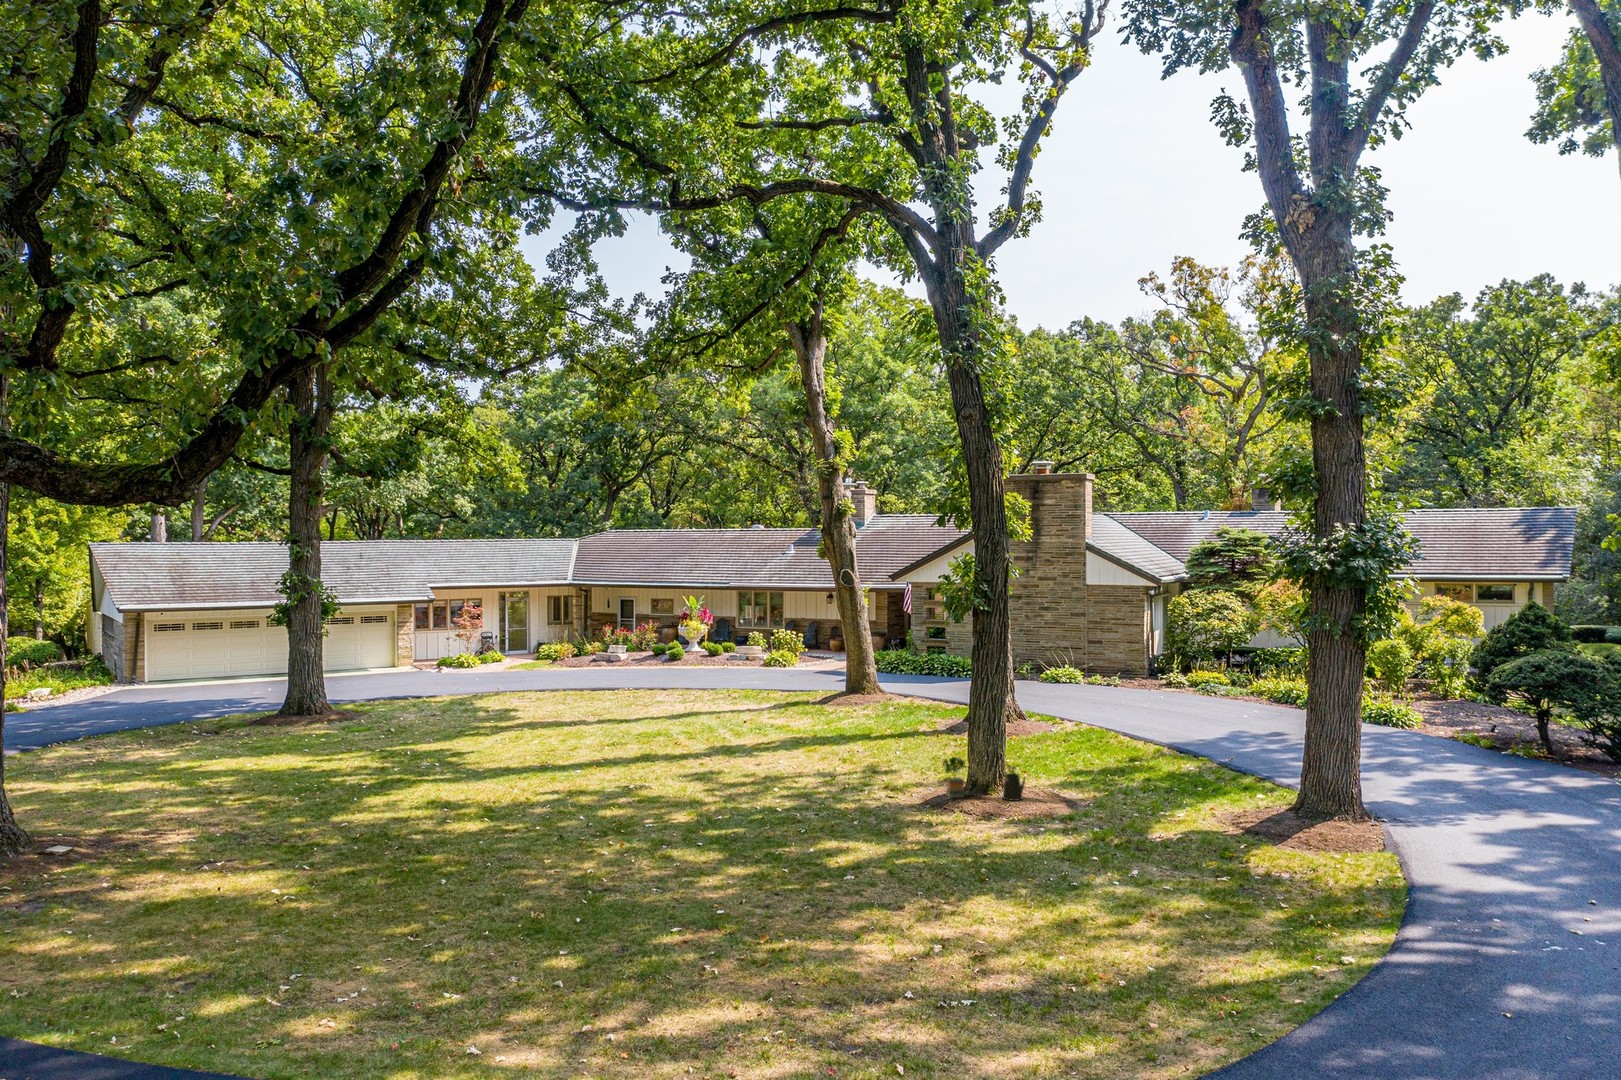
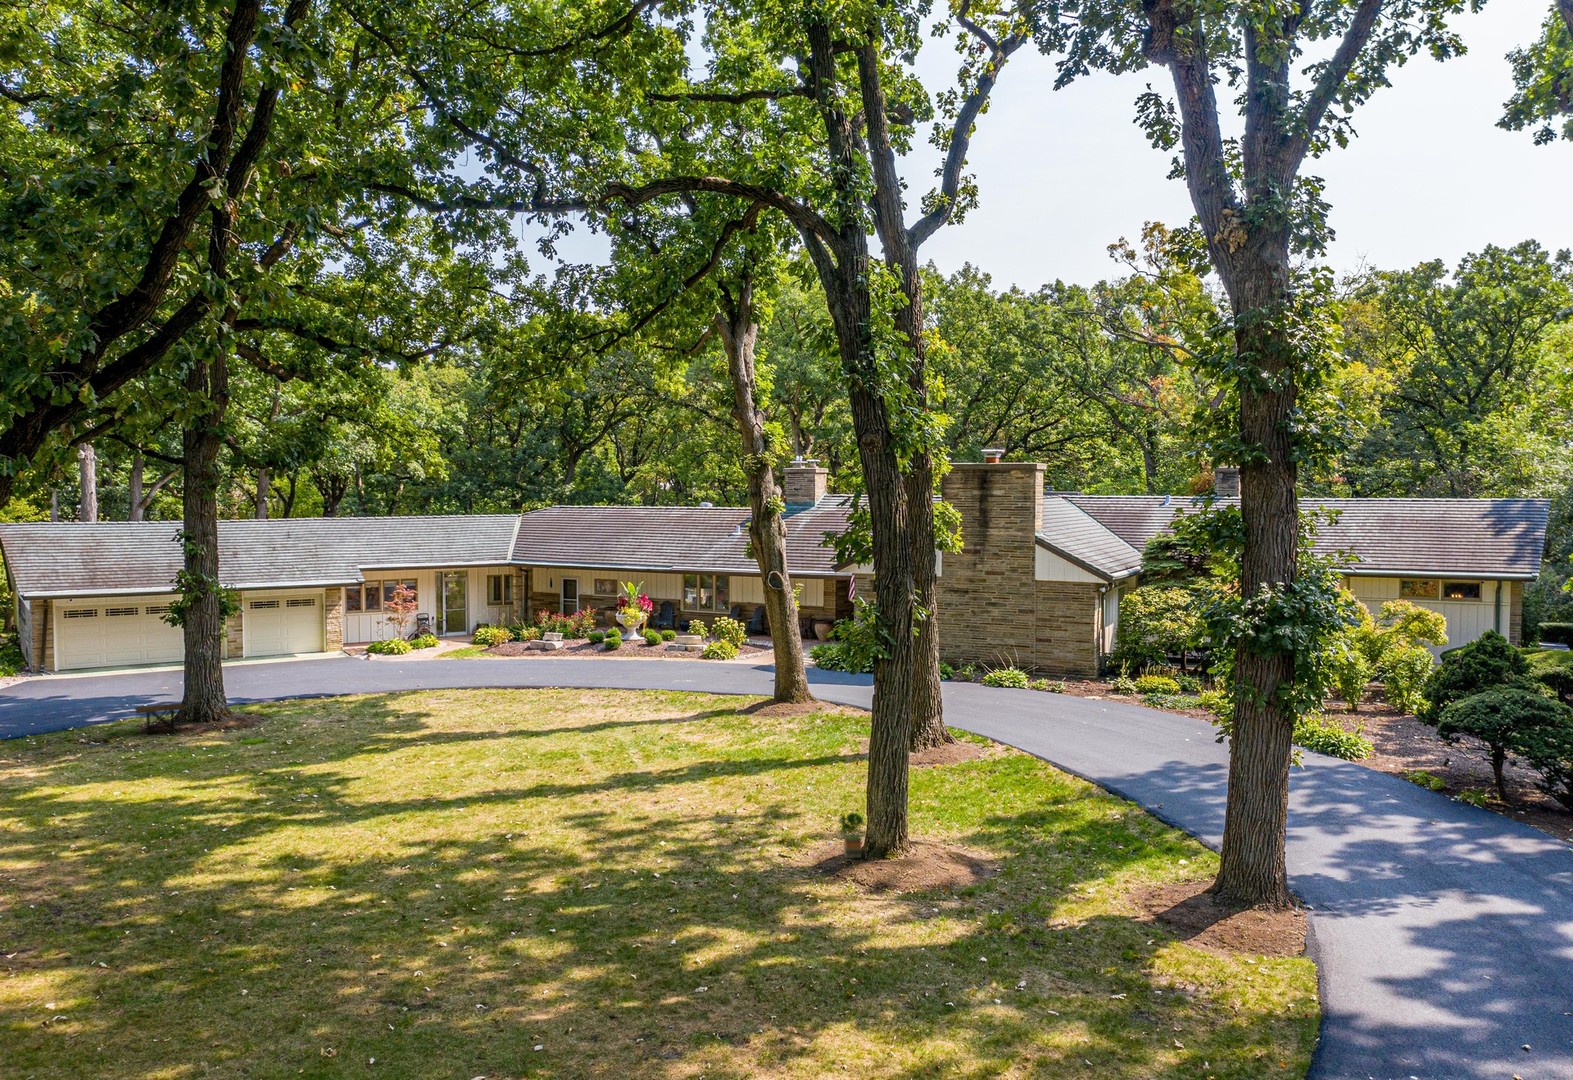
side table: none [245,694,294,722] -> present [135,703,185,734]
watering can: present [1001,764,1025,801] -> none [901,818,927,863]

